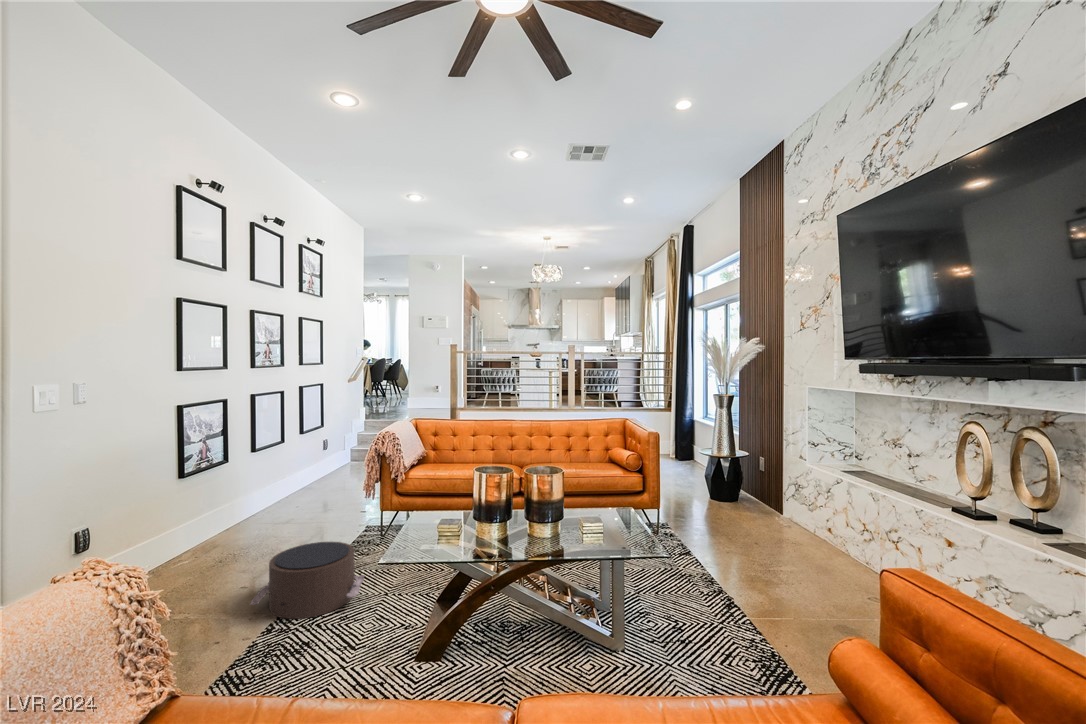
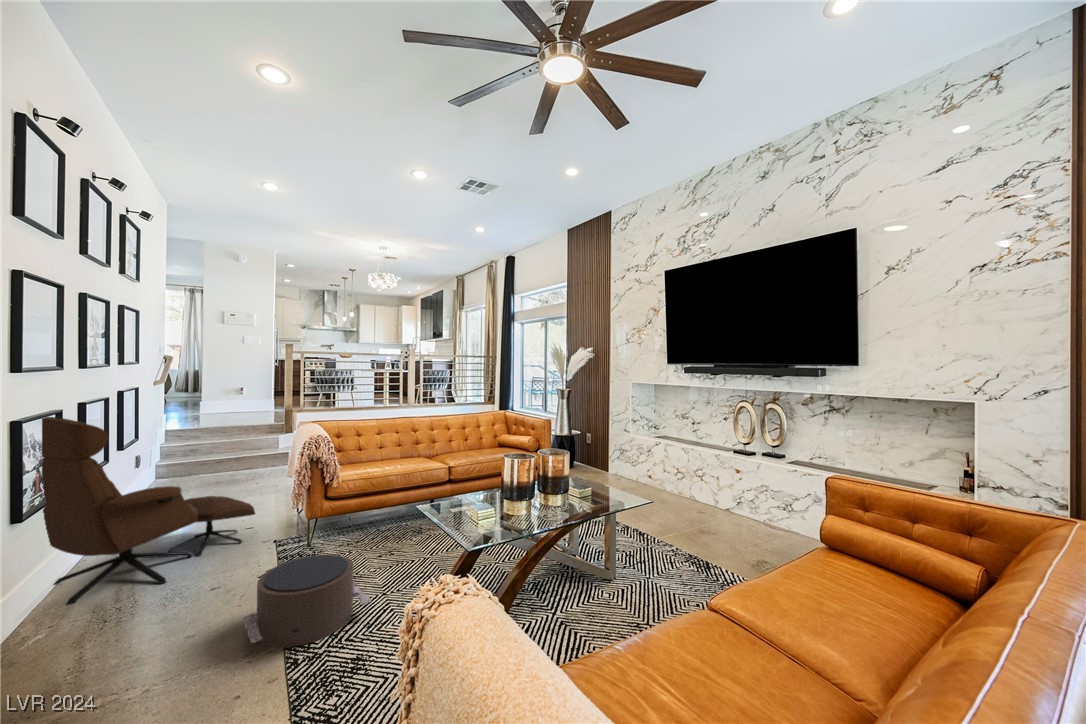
lounge chair: none [198,404,361,545] -> present [42,417,255,605]

